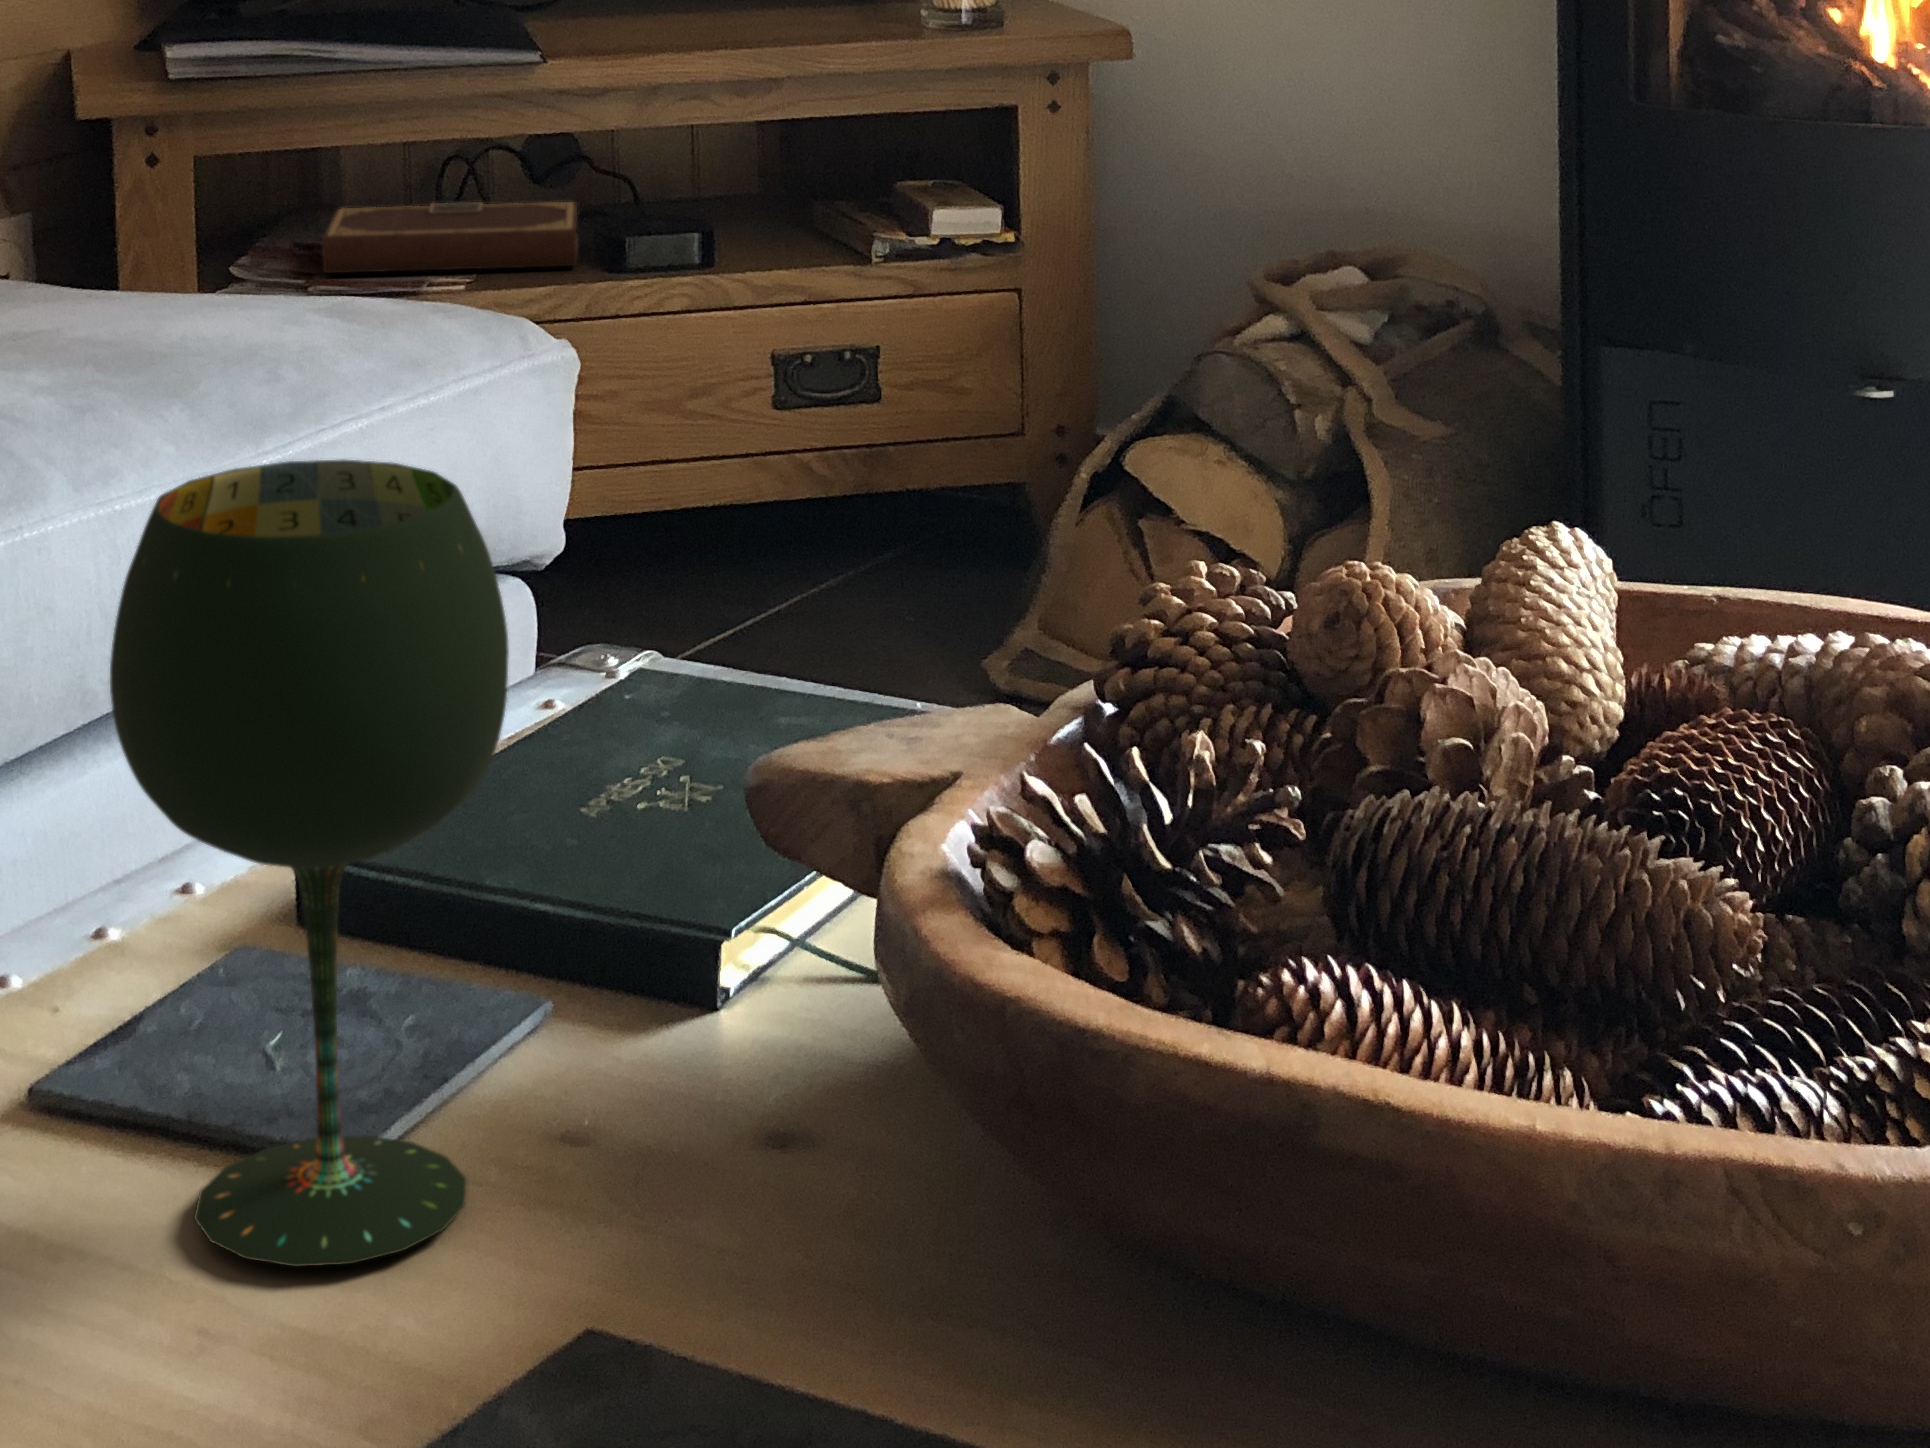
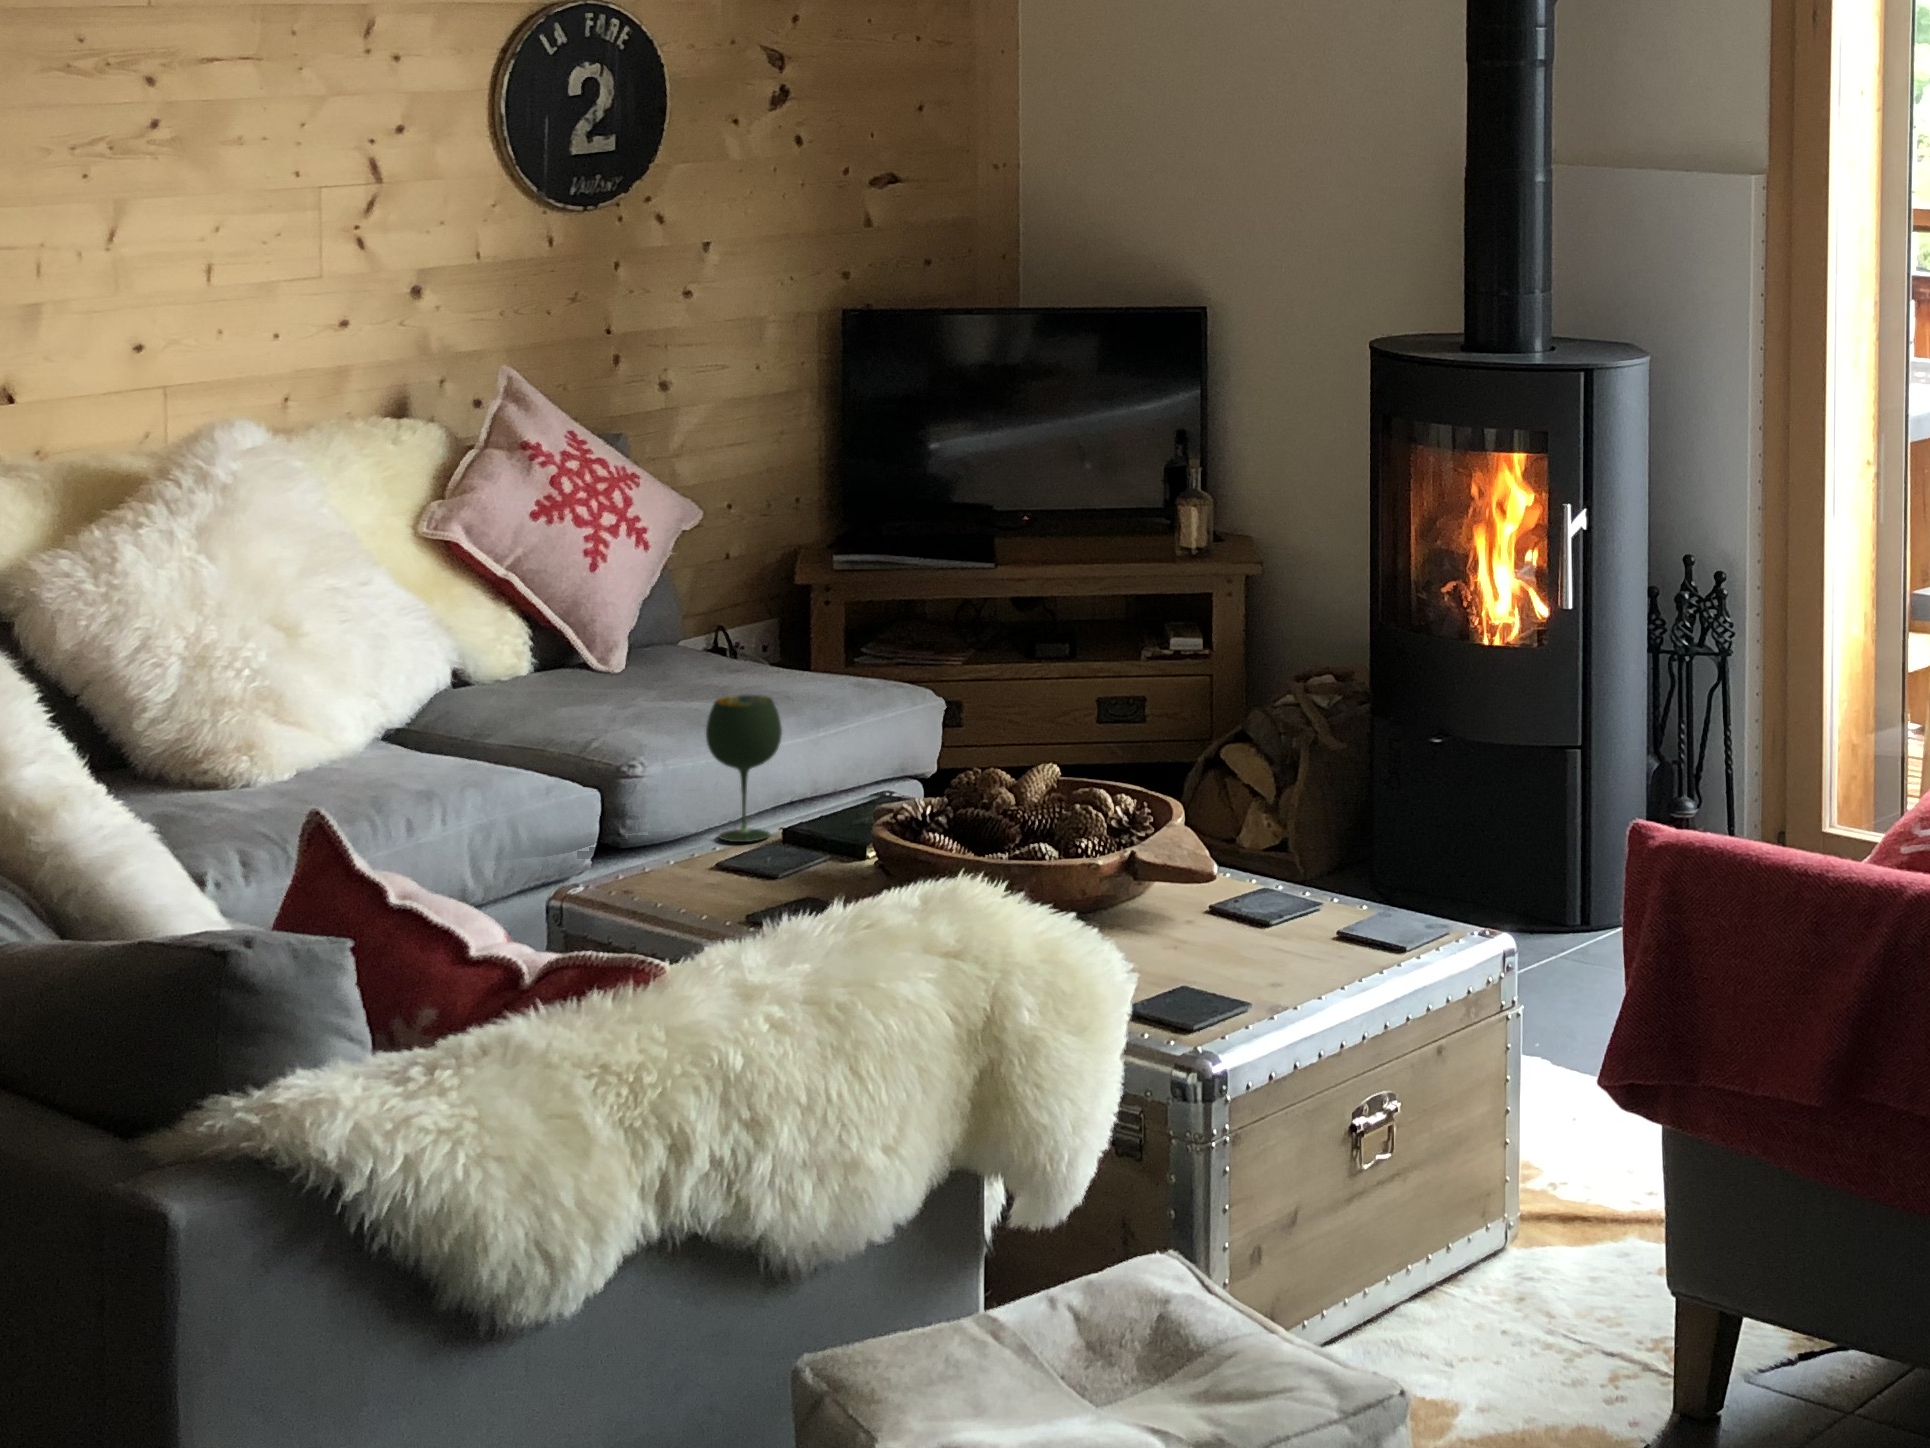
notebook: present [322,202,578,273] -> none [897,625,1018,656]

